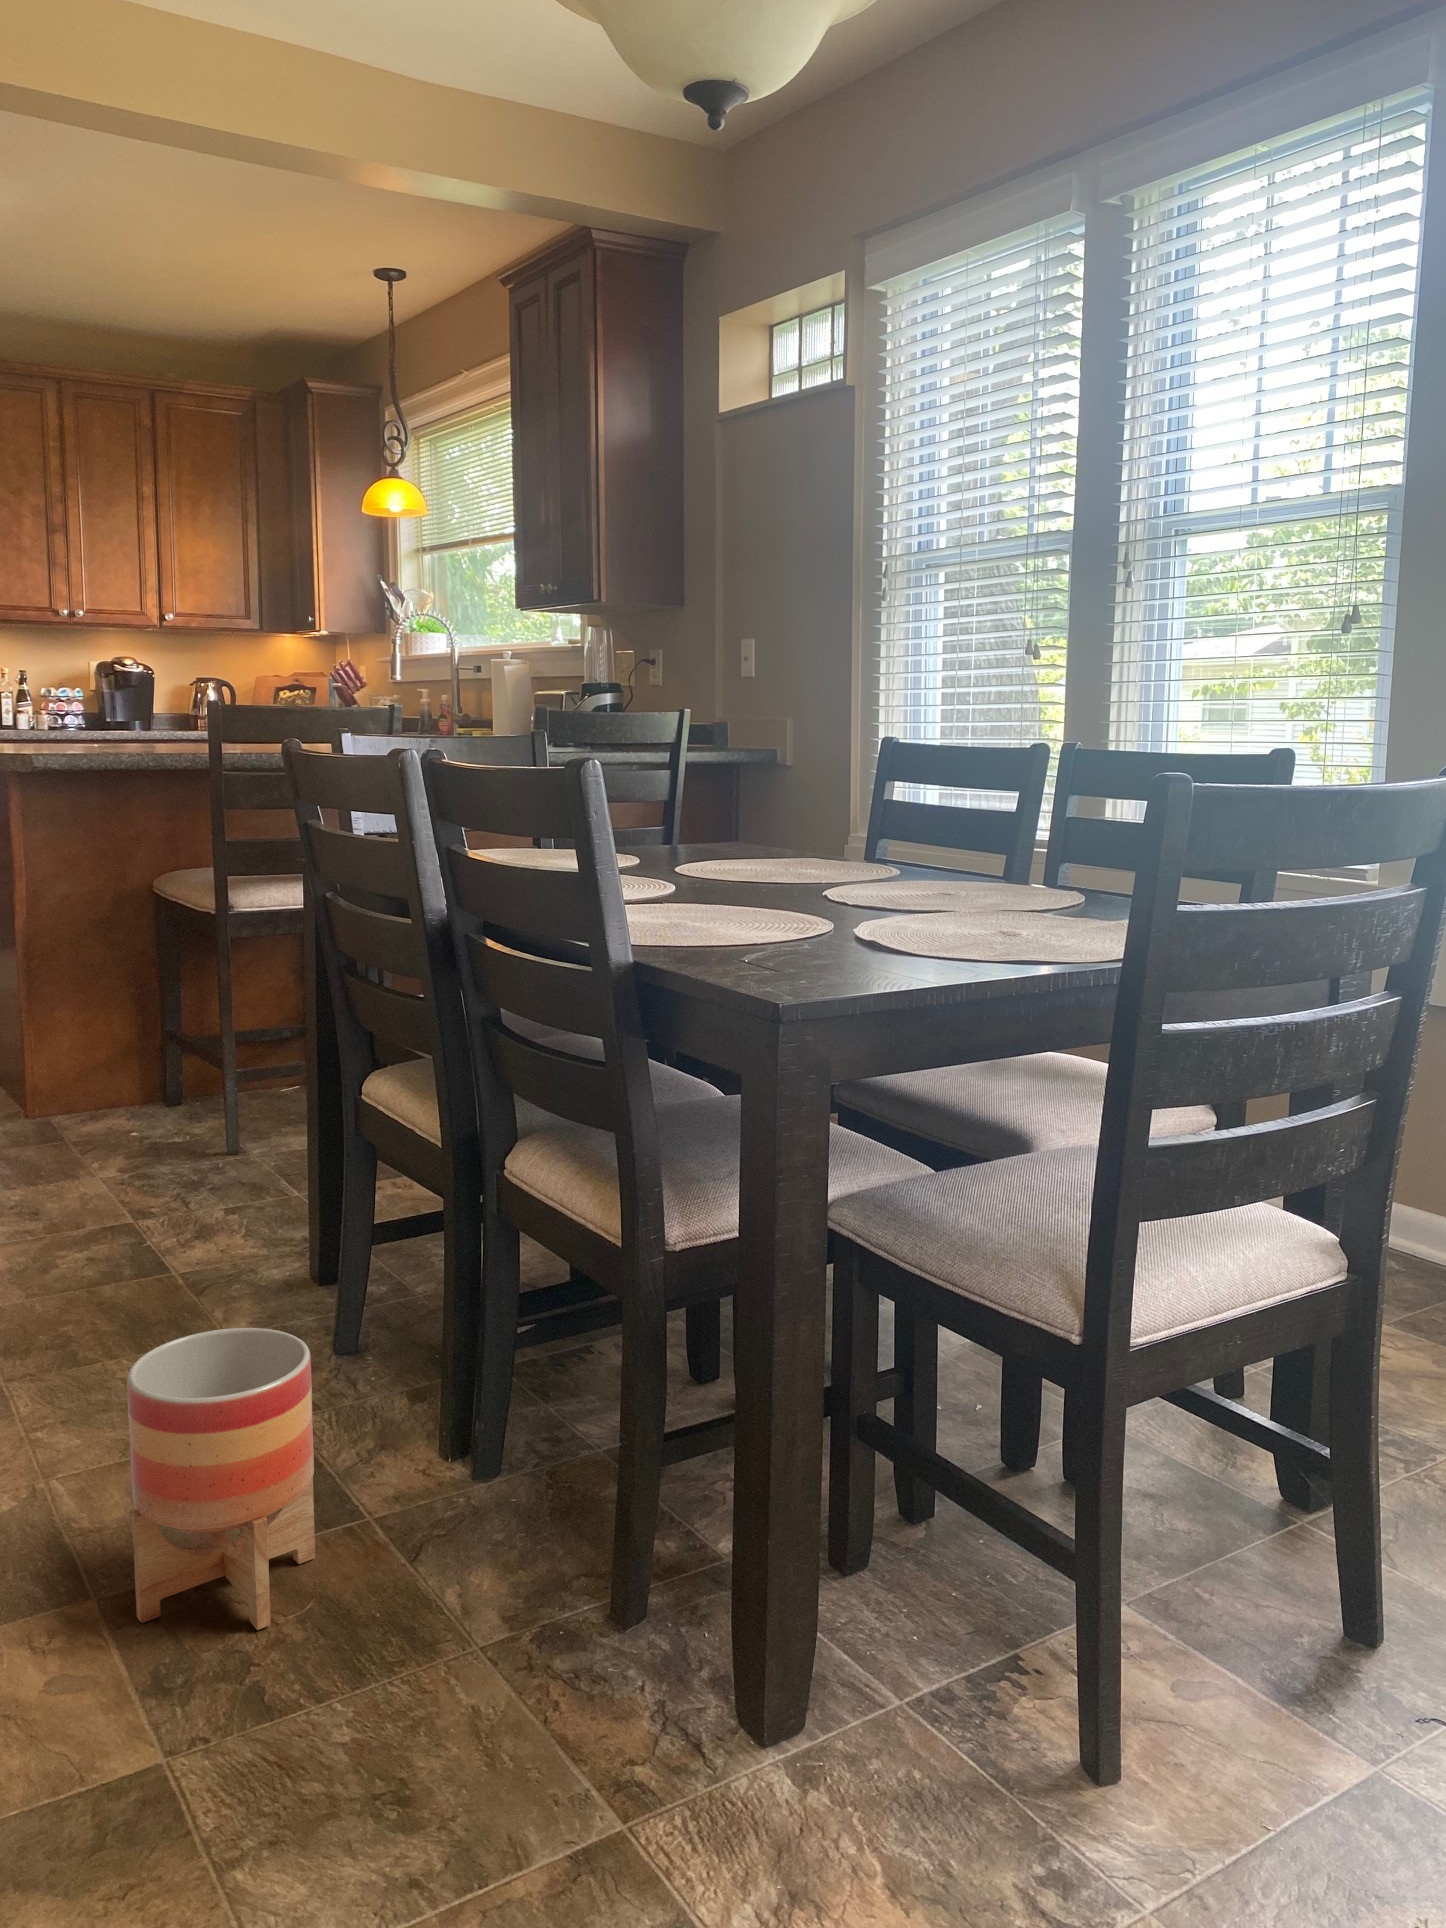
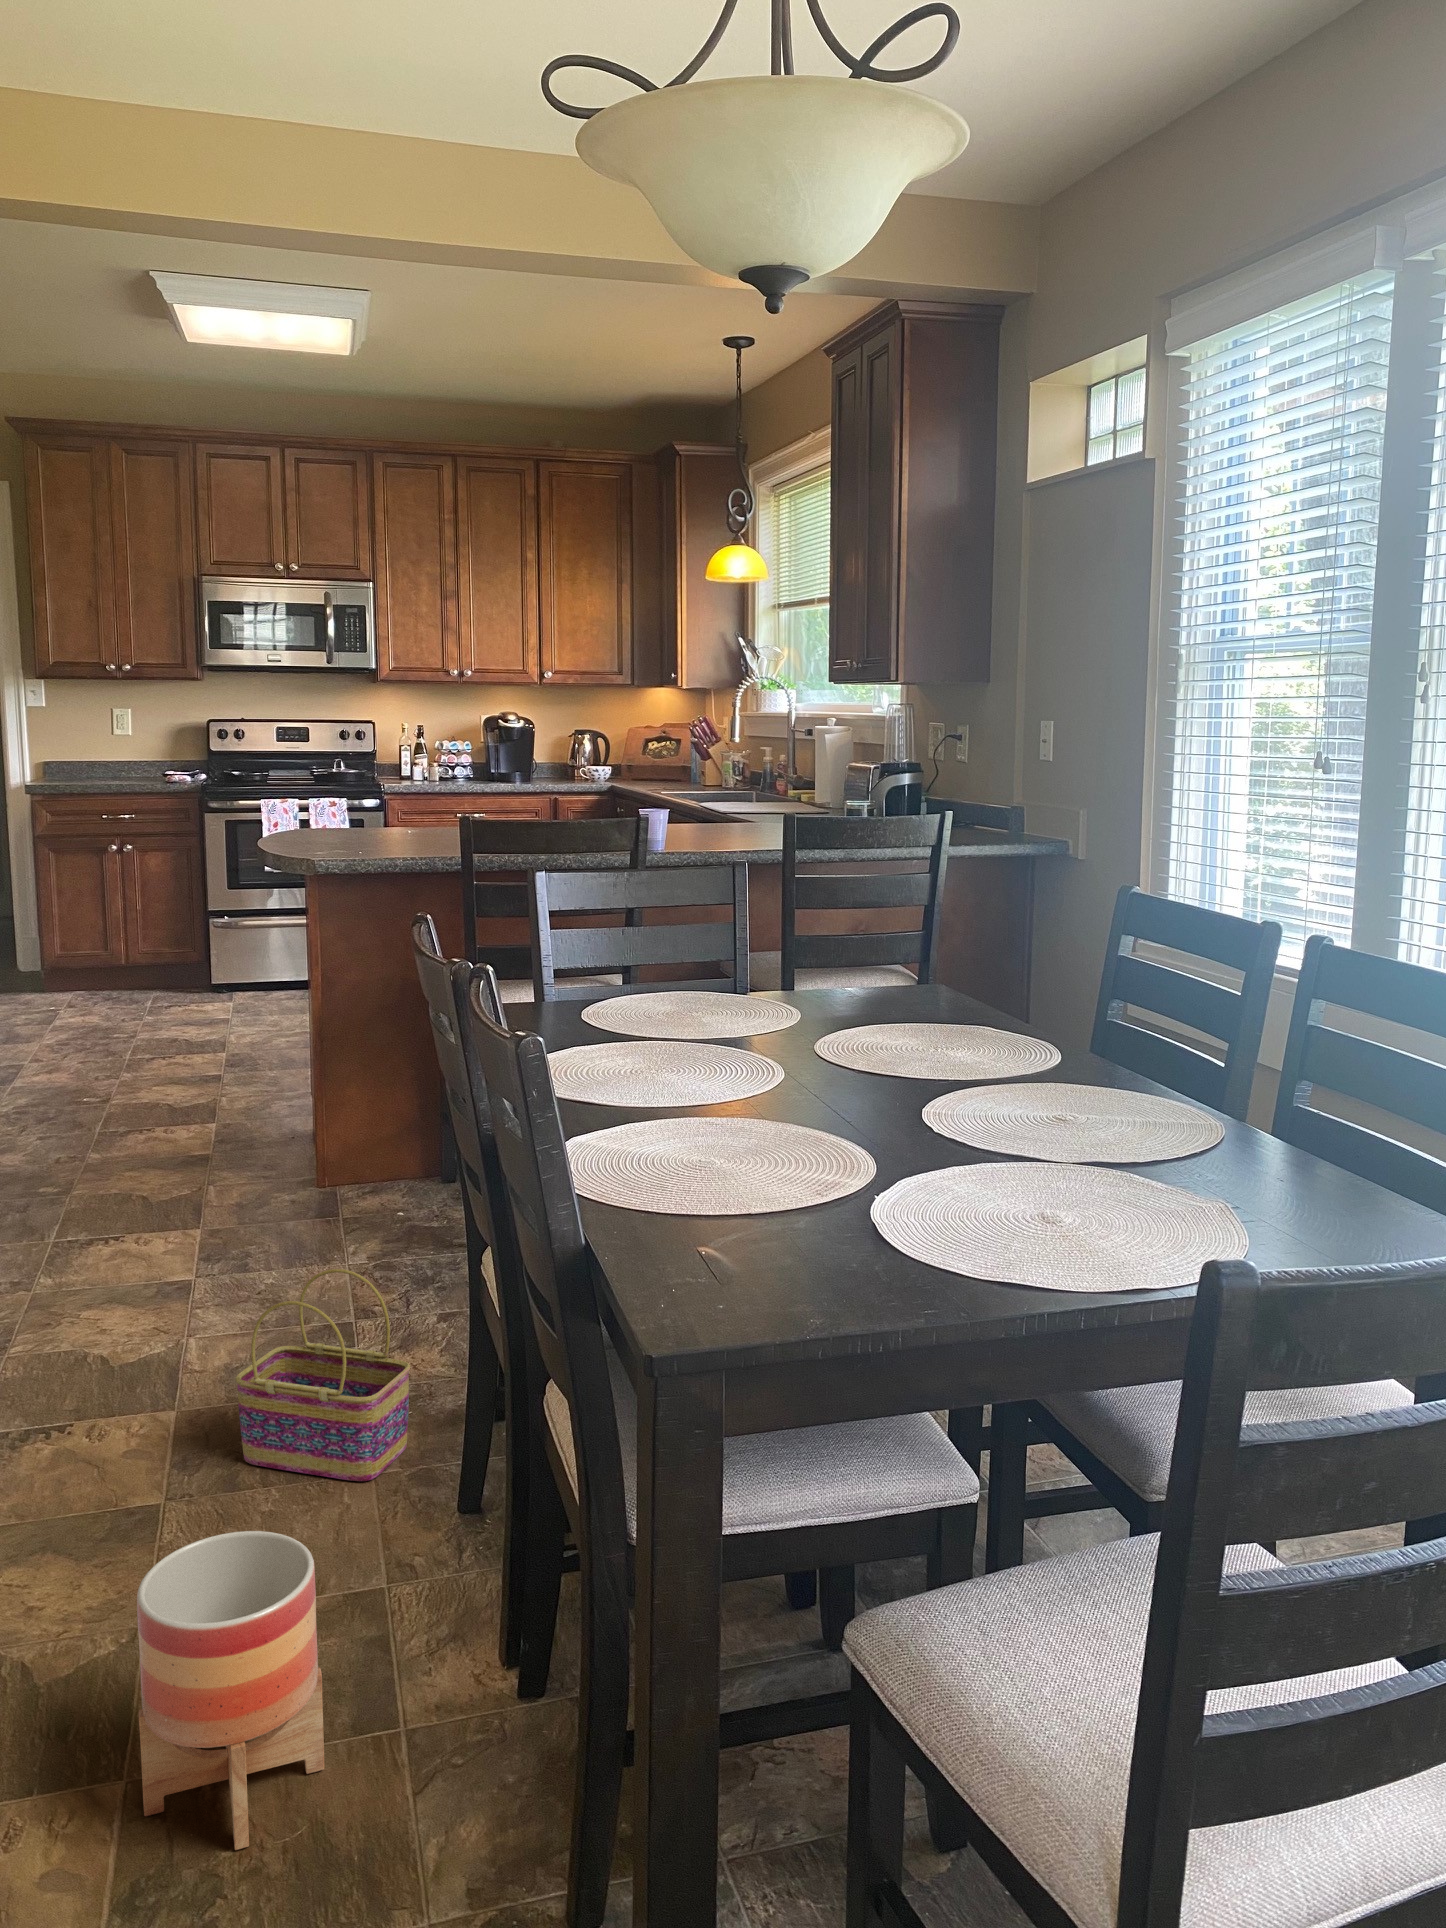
basket: none [66,1136,258,1346] -> present [235,1269,410,1481]

